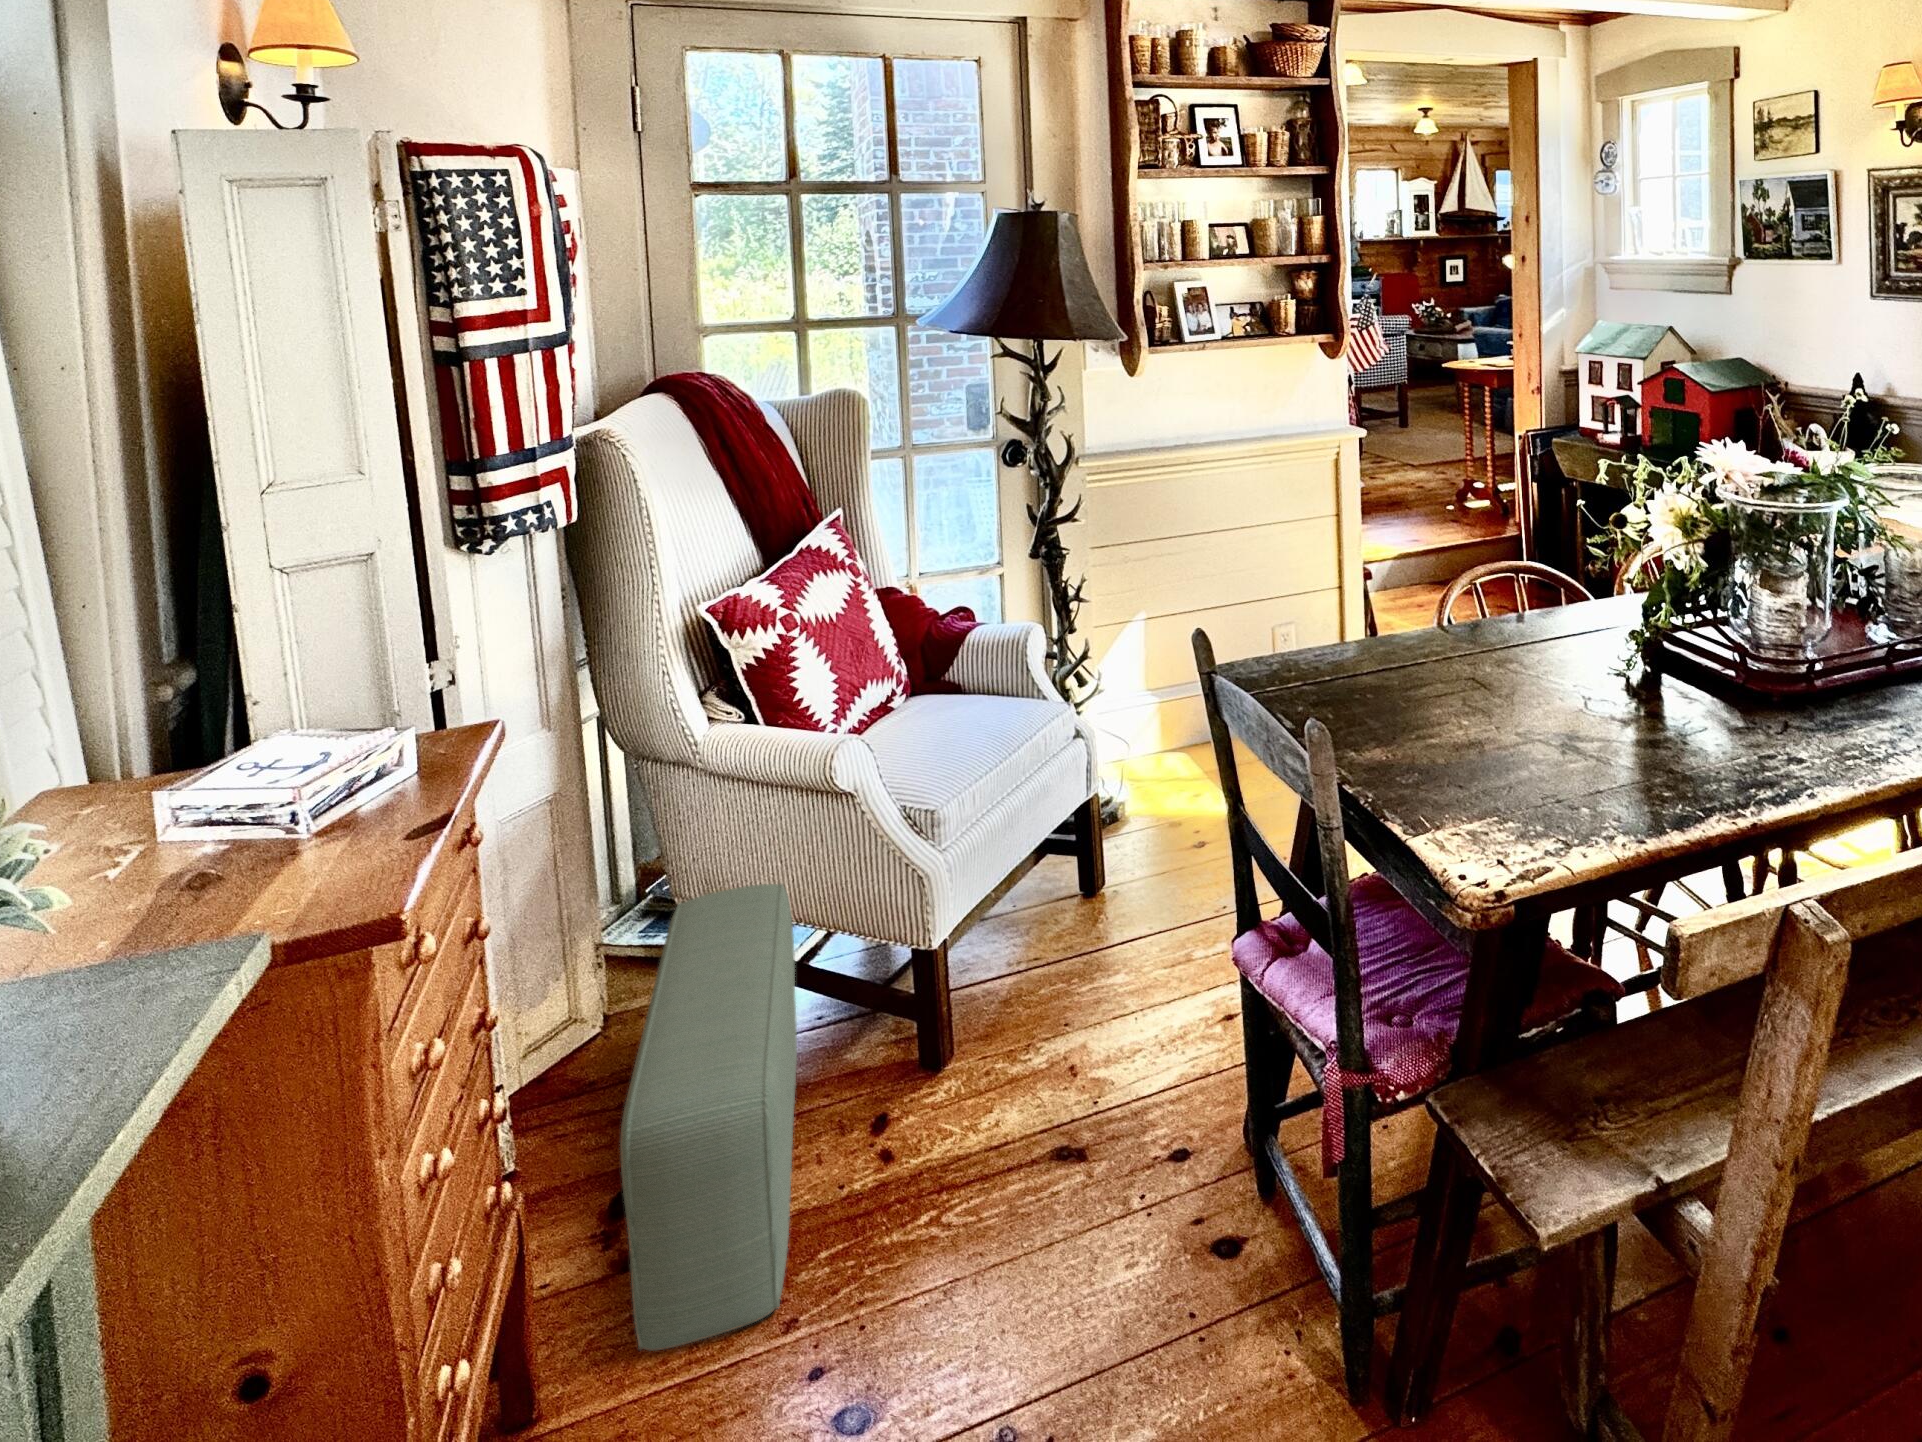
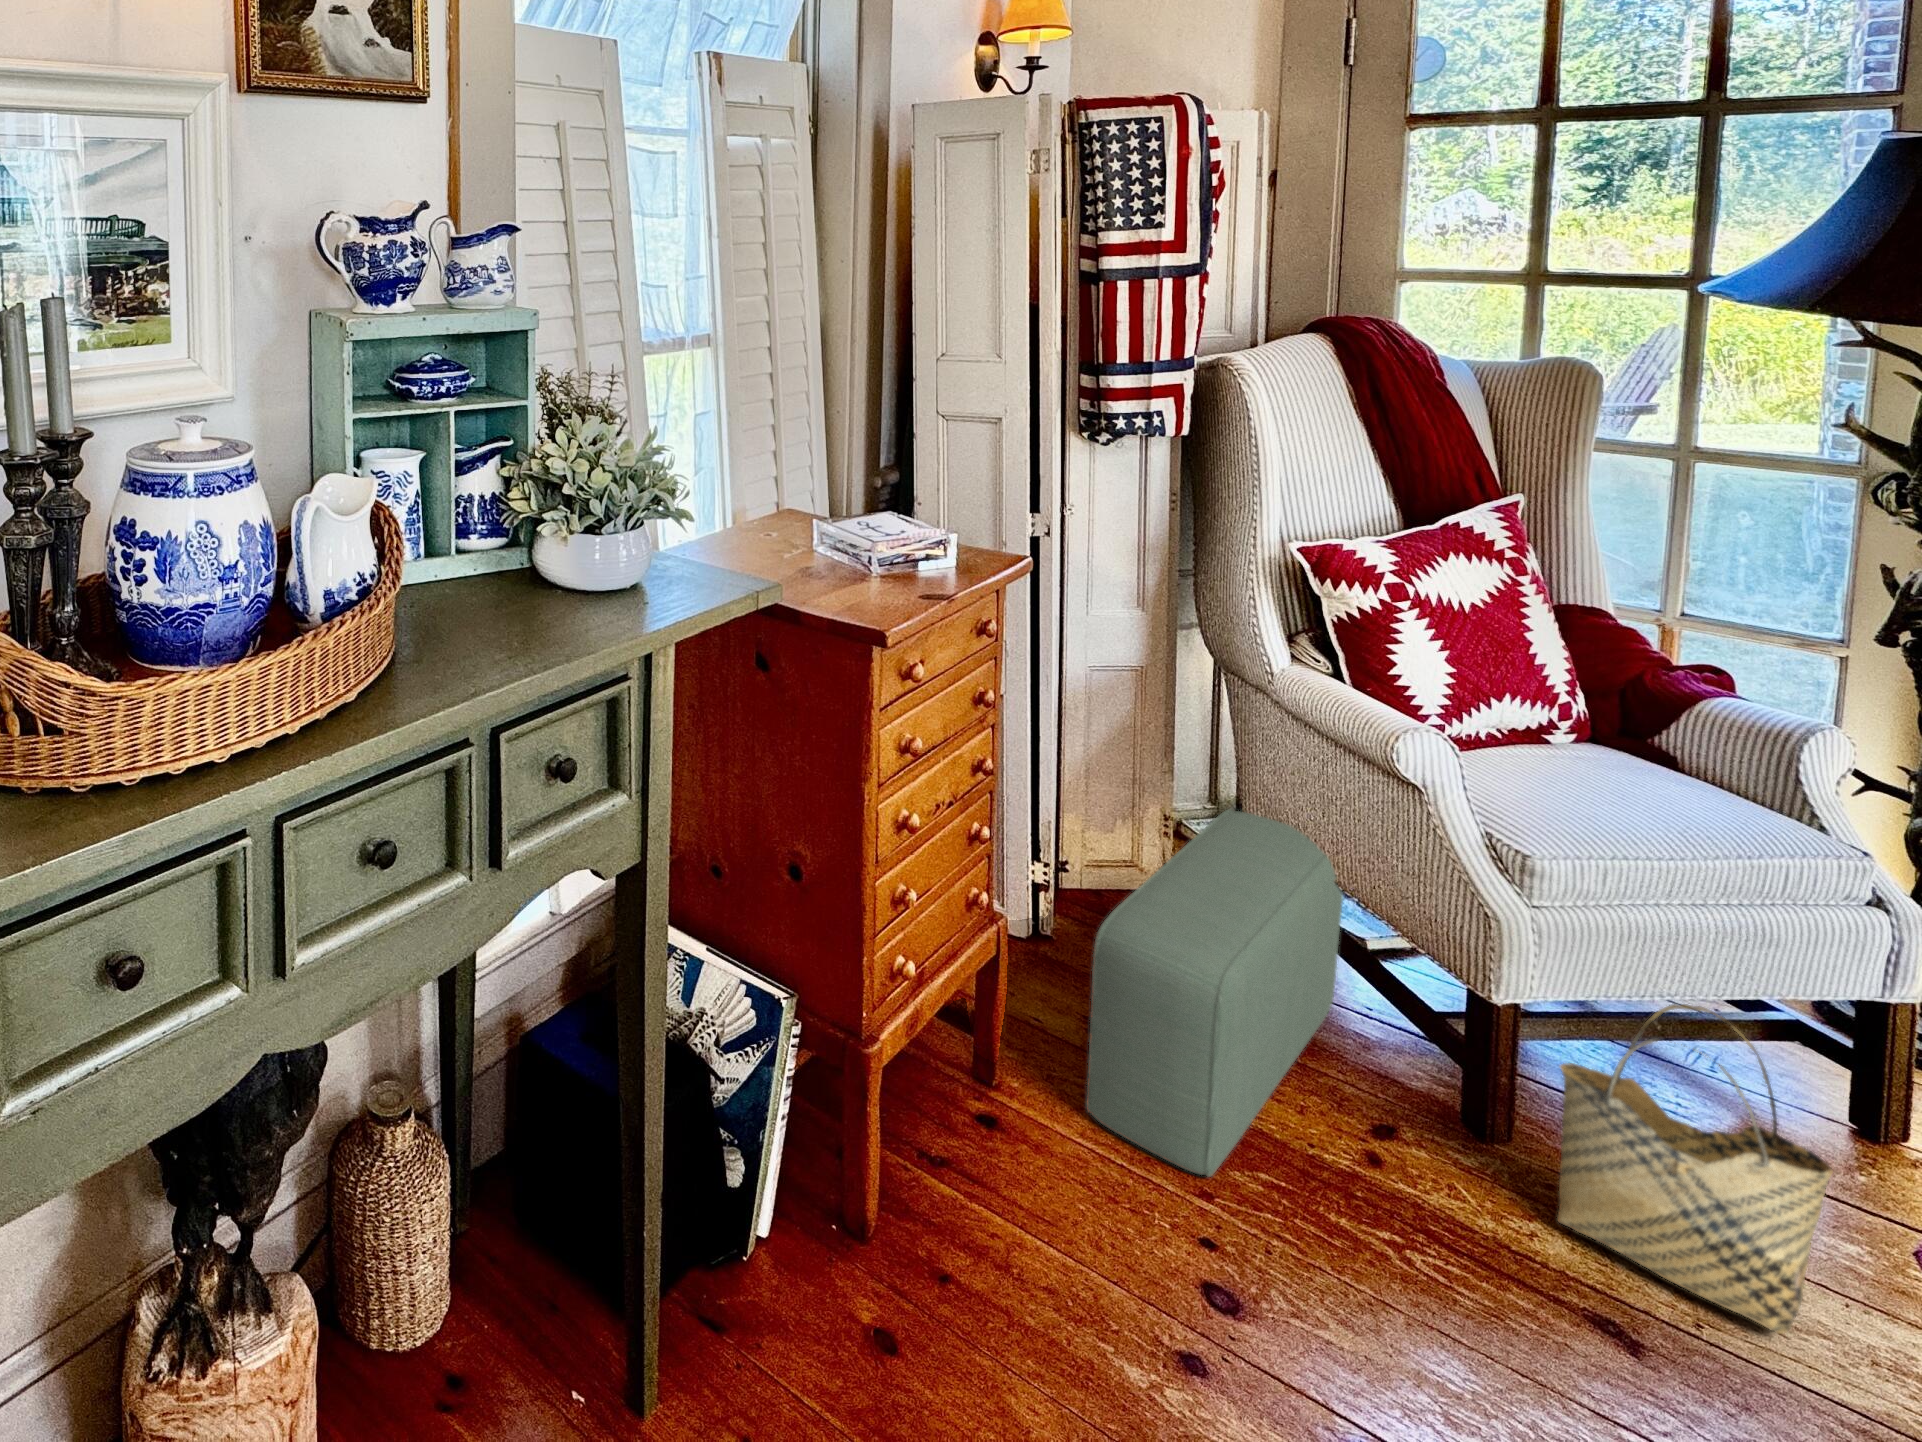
woven basket: none [988,868,1136,1105] -> present [1557,1004,1833,1334]

